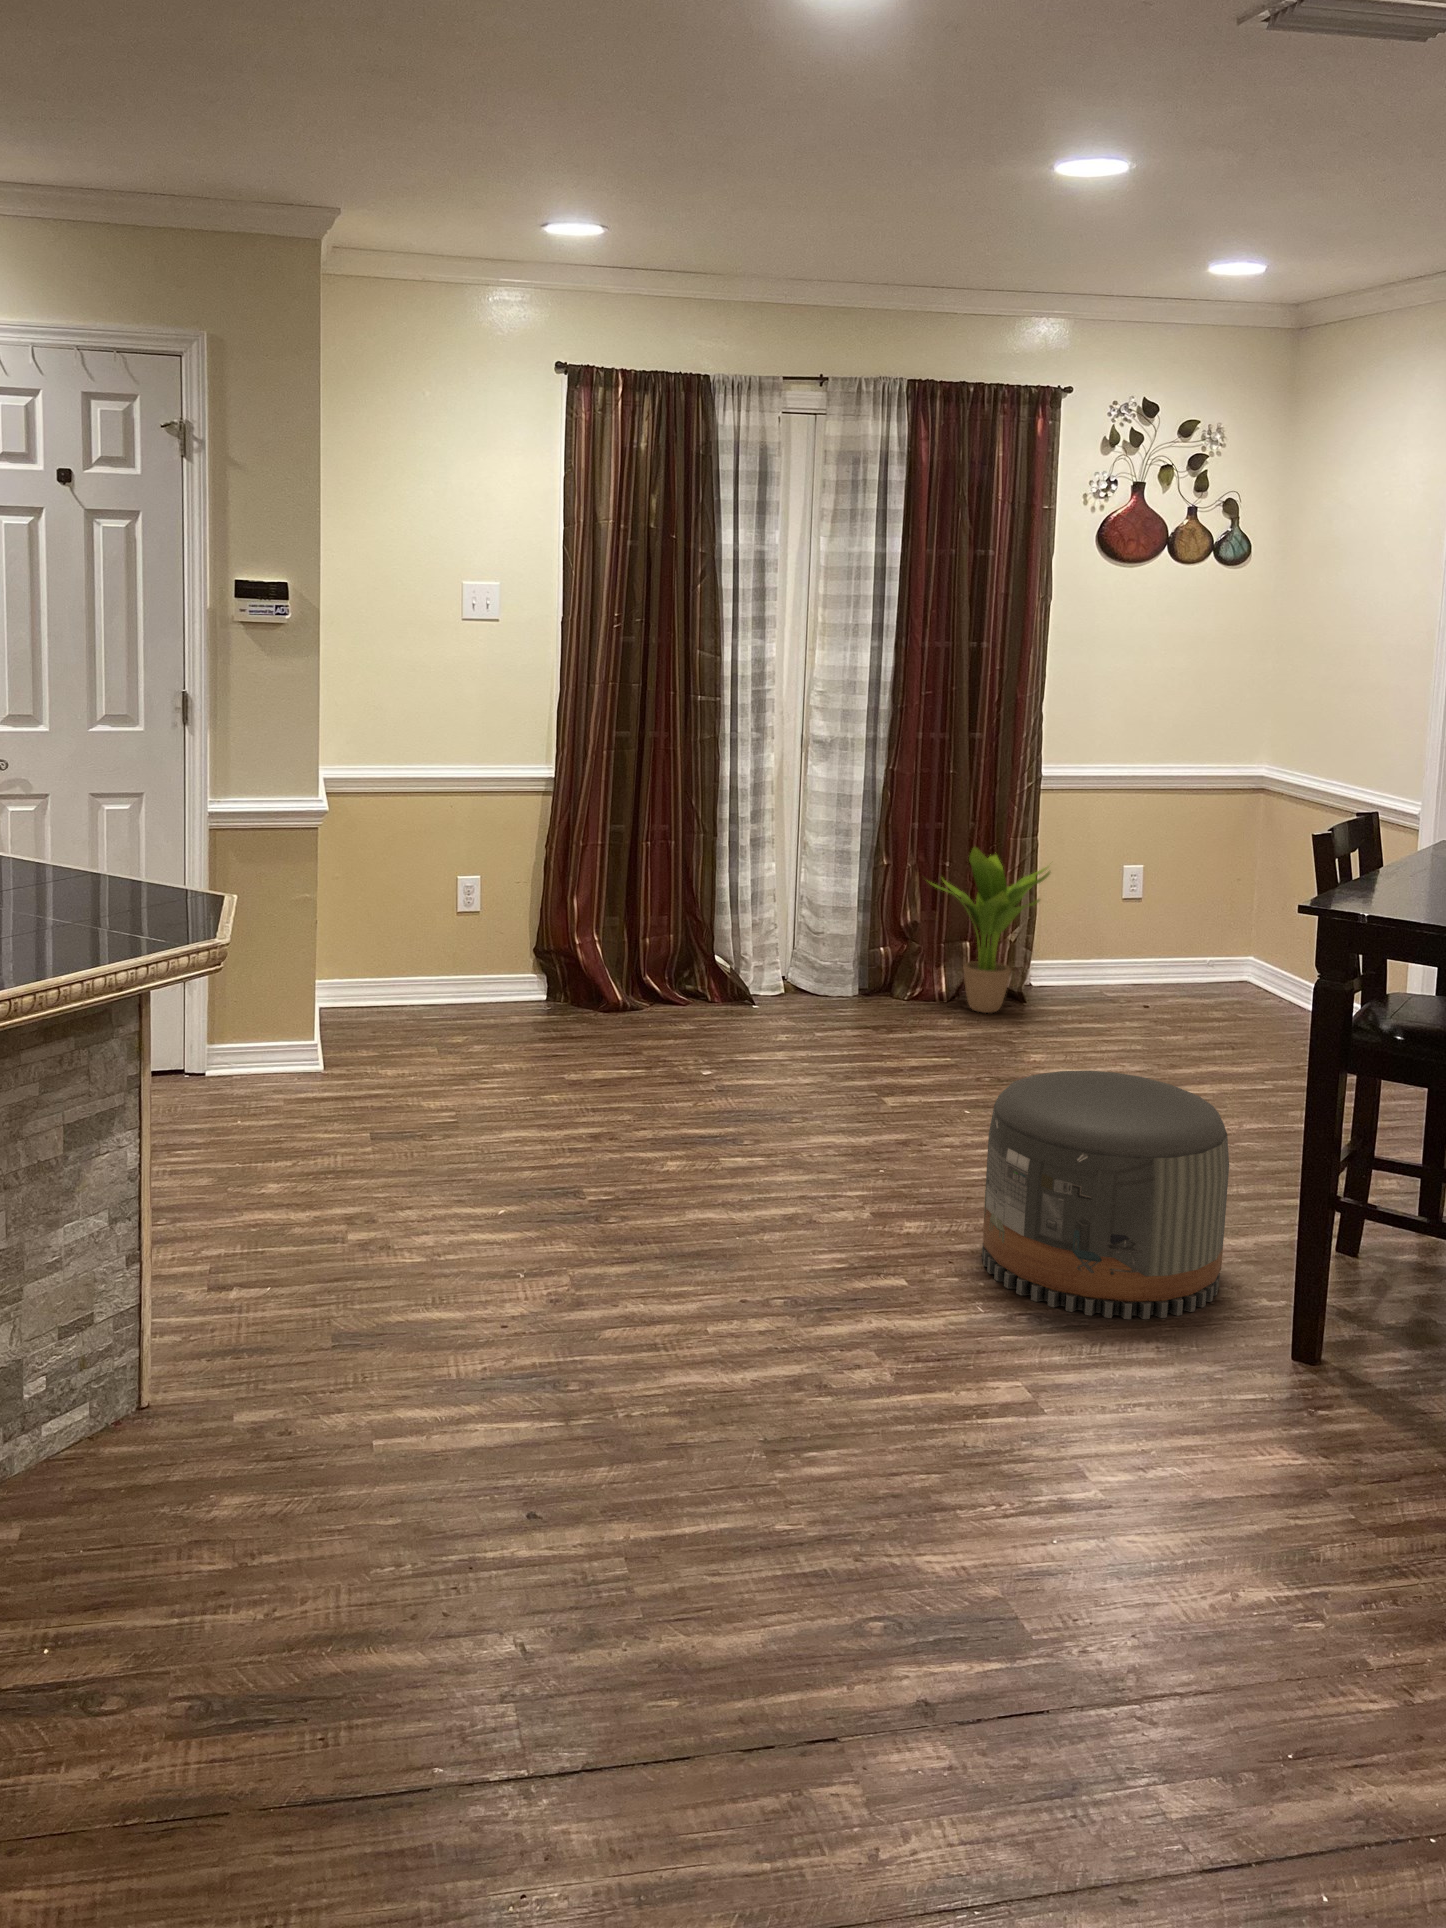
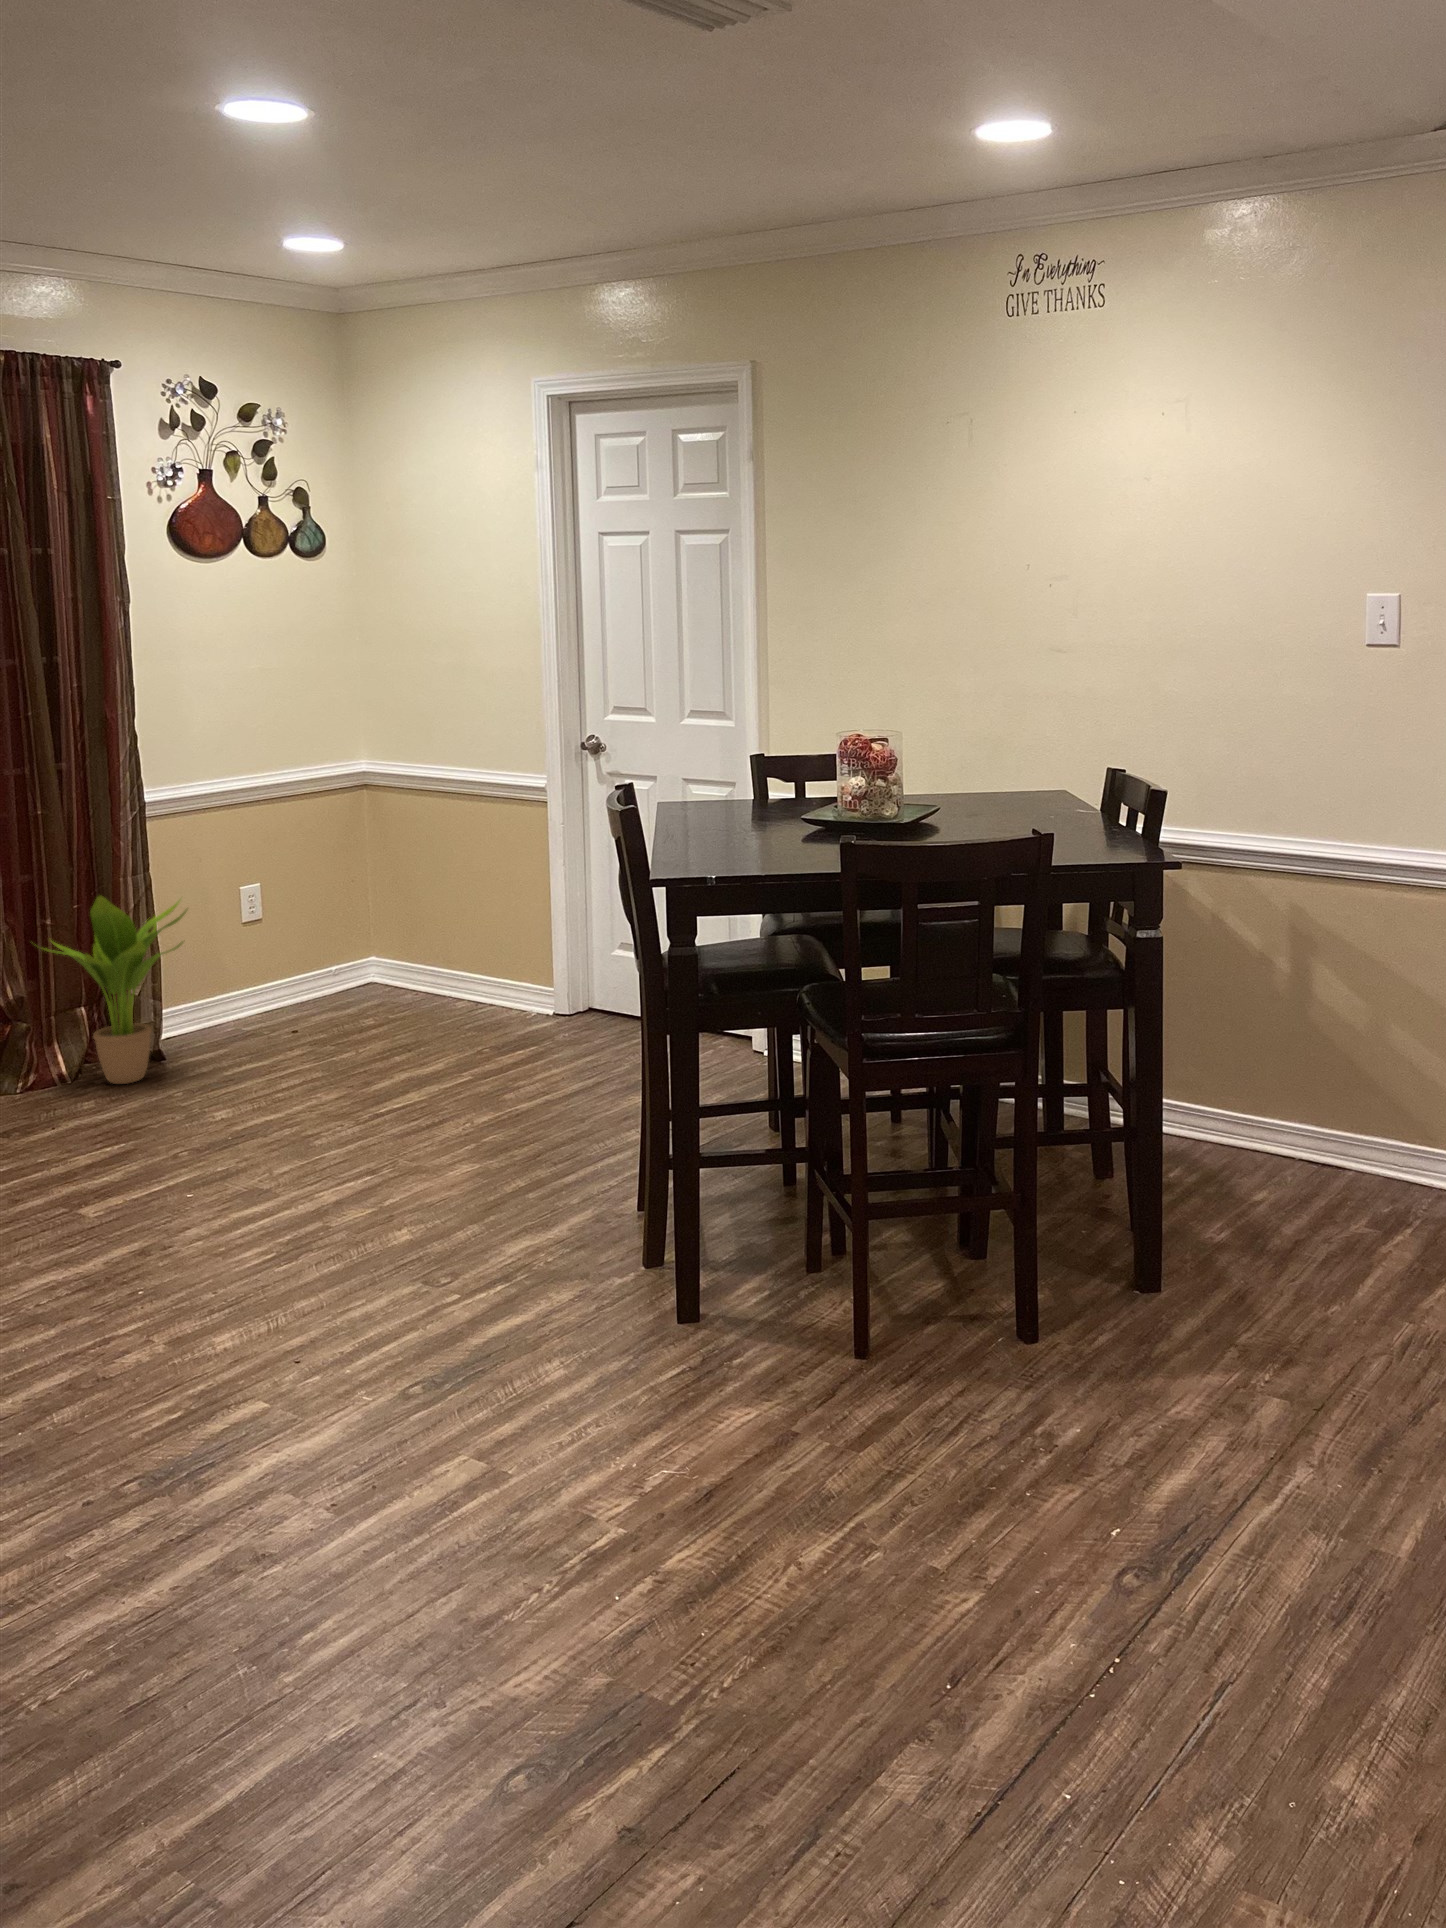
pouf: present [982,1071,1229,1319] -> none [312,1098,577,1368]

